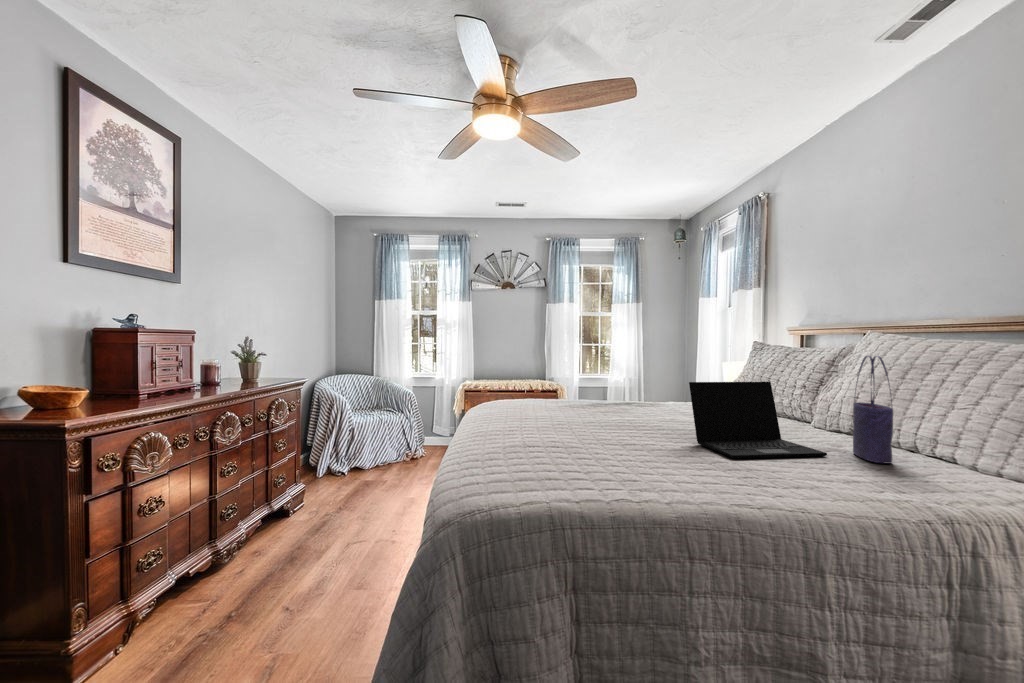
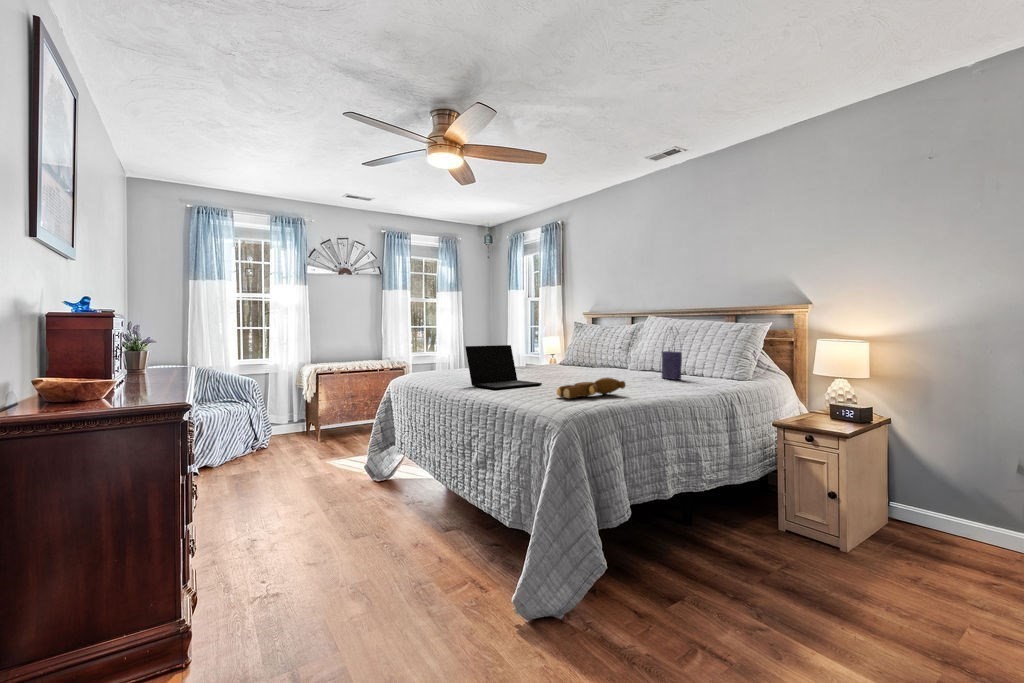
laptop: present [689,382,827,459] -> present [465,345,542,389]
teddy bear: none [522,457,660,492] -> present [557,377,626,399]

